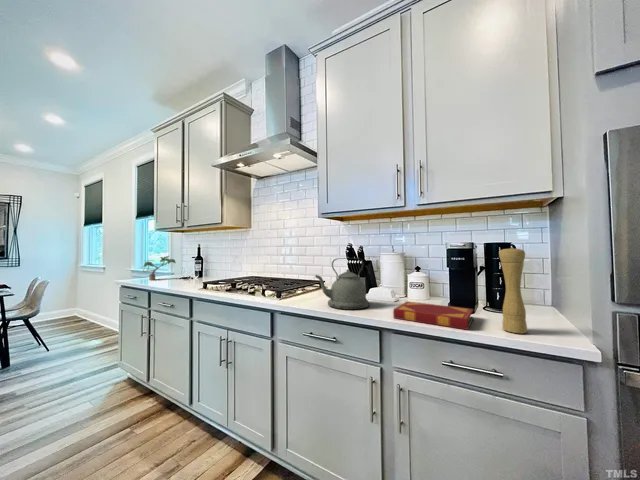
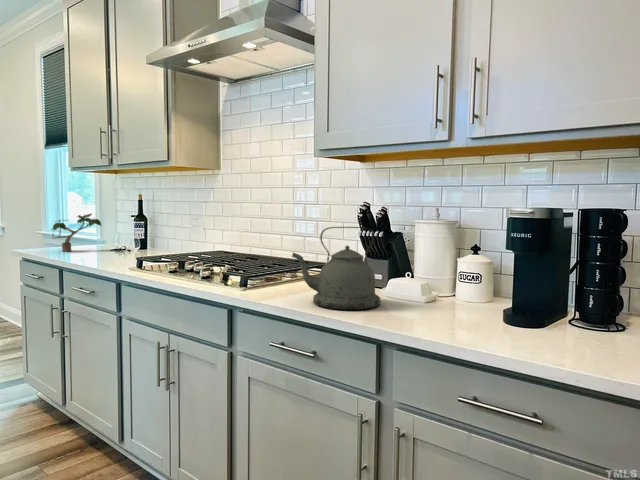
pepper mill: present [499,247,527,333] -> none [564,218,611,359]
hardback book: present [393,302,473,330] -> none [402,302,535,348]

